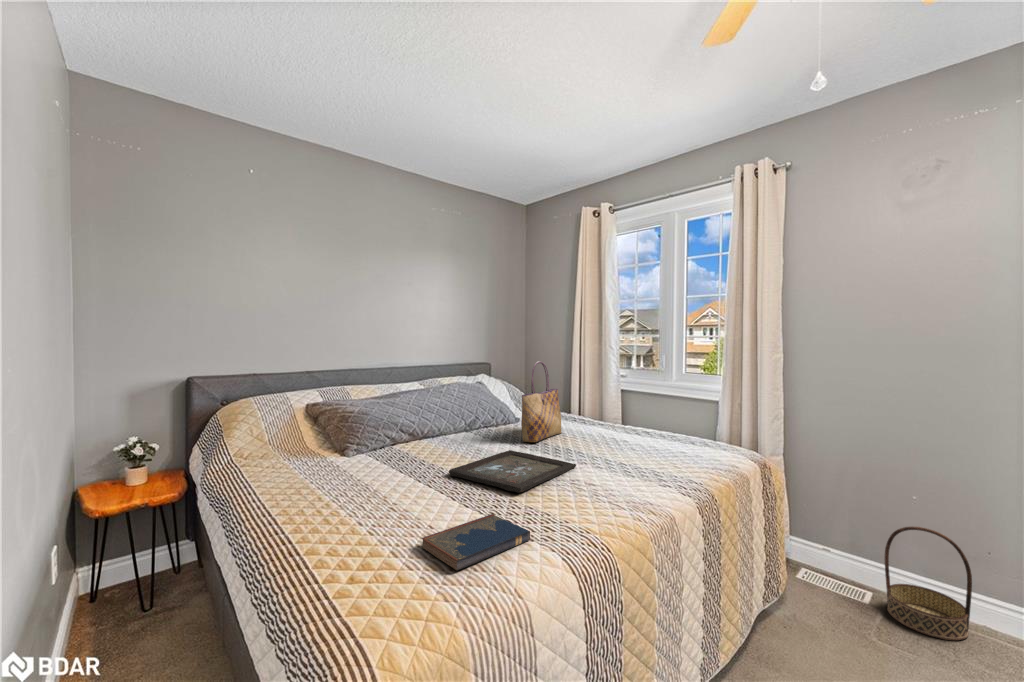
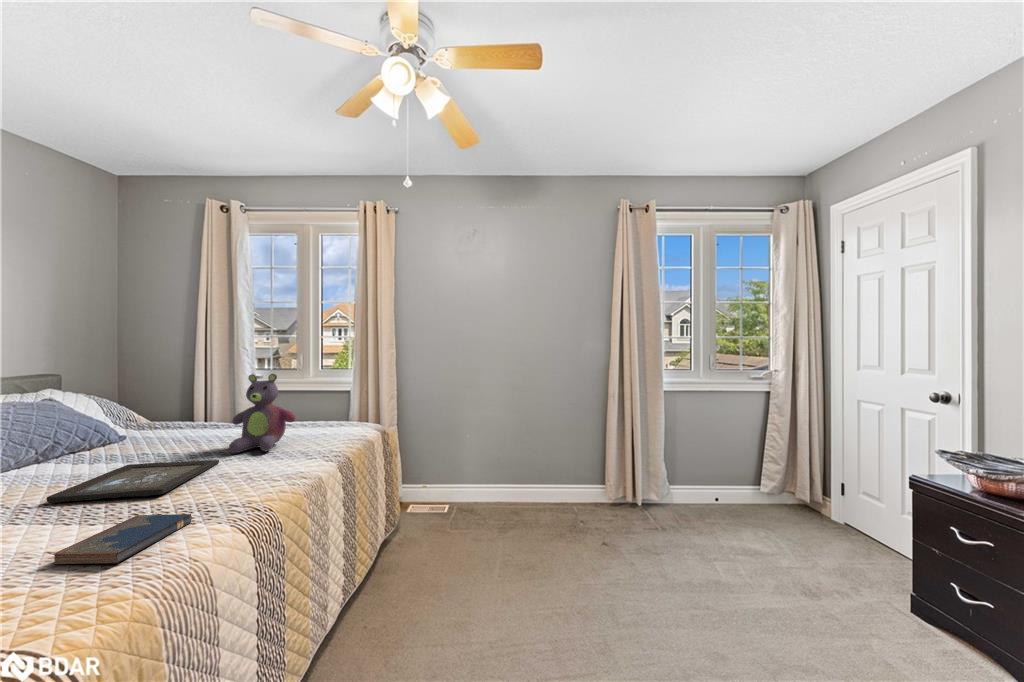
tote bag: present [521,361,561,442] -> none [139,365,190,455]
stuffed bear: none [587,377,654,464] -> present [229,374,295,453]
basket: present [885,527,972,640] -> none [458,453,498,519]

